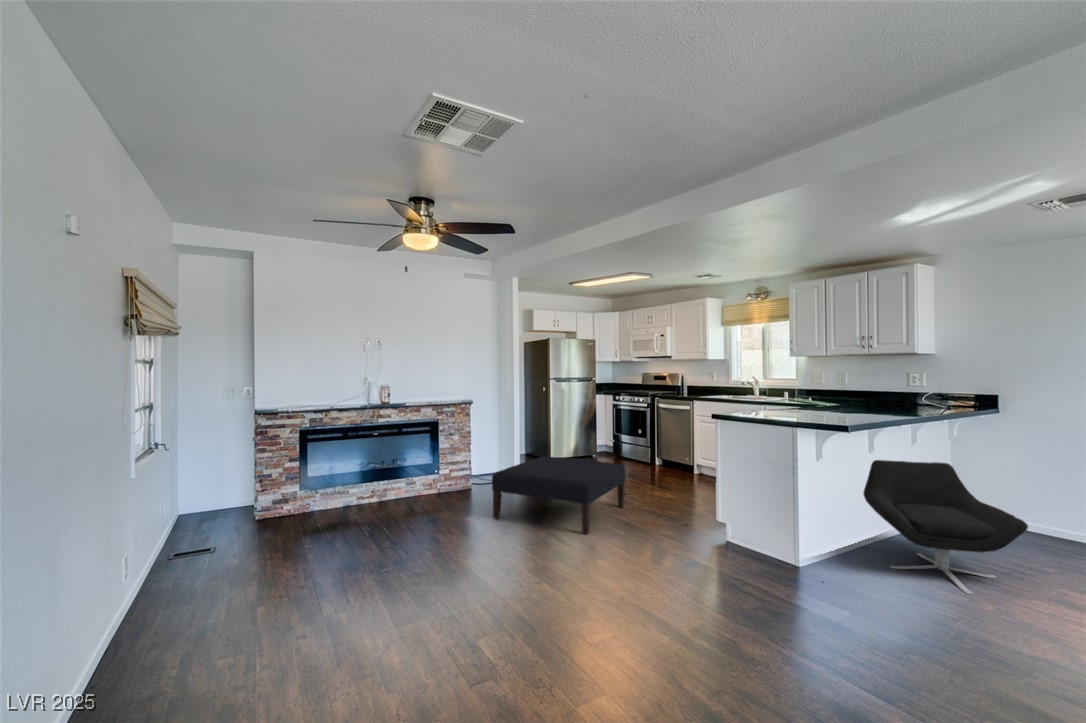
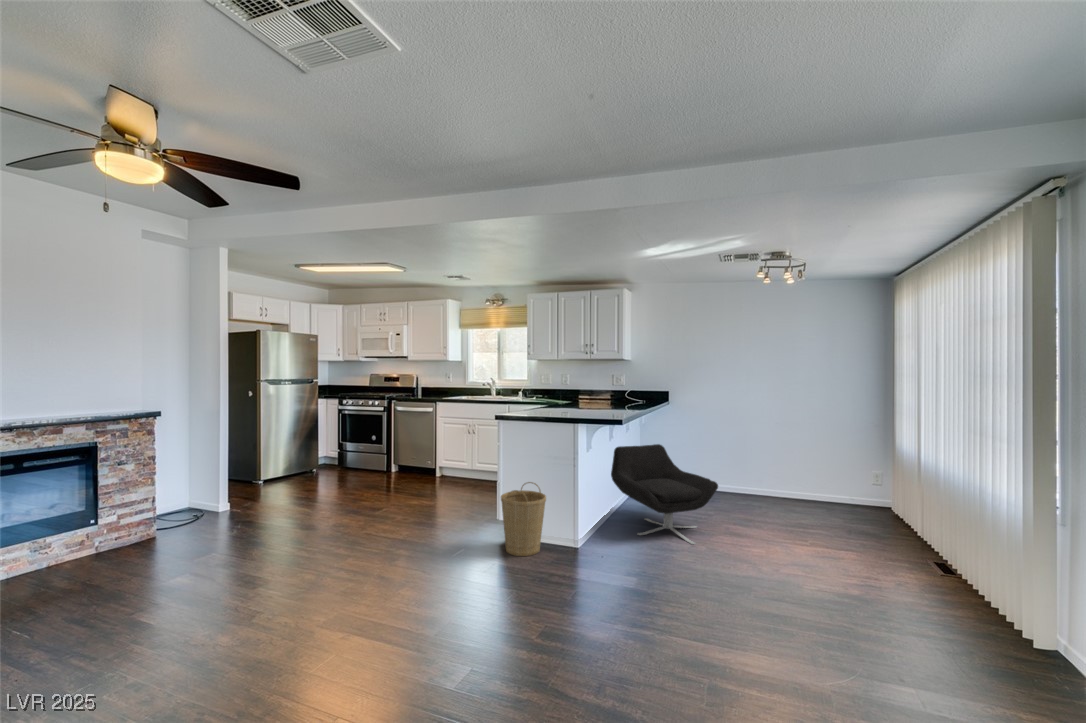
ottoman: present [492,456,626,534] -> none [217,476,389,573]
basket: none [710,485,760,559] -> present [501,482,546,556]

